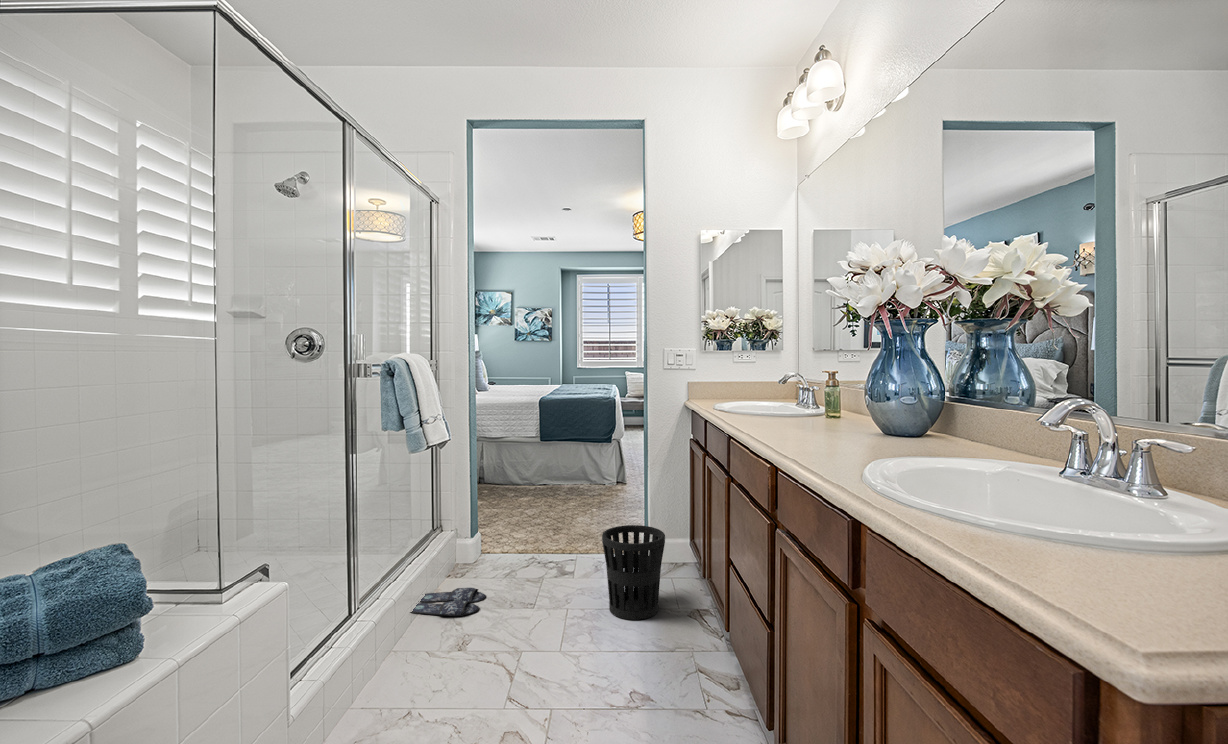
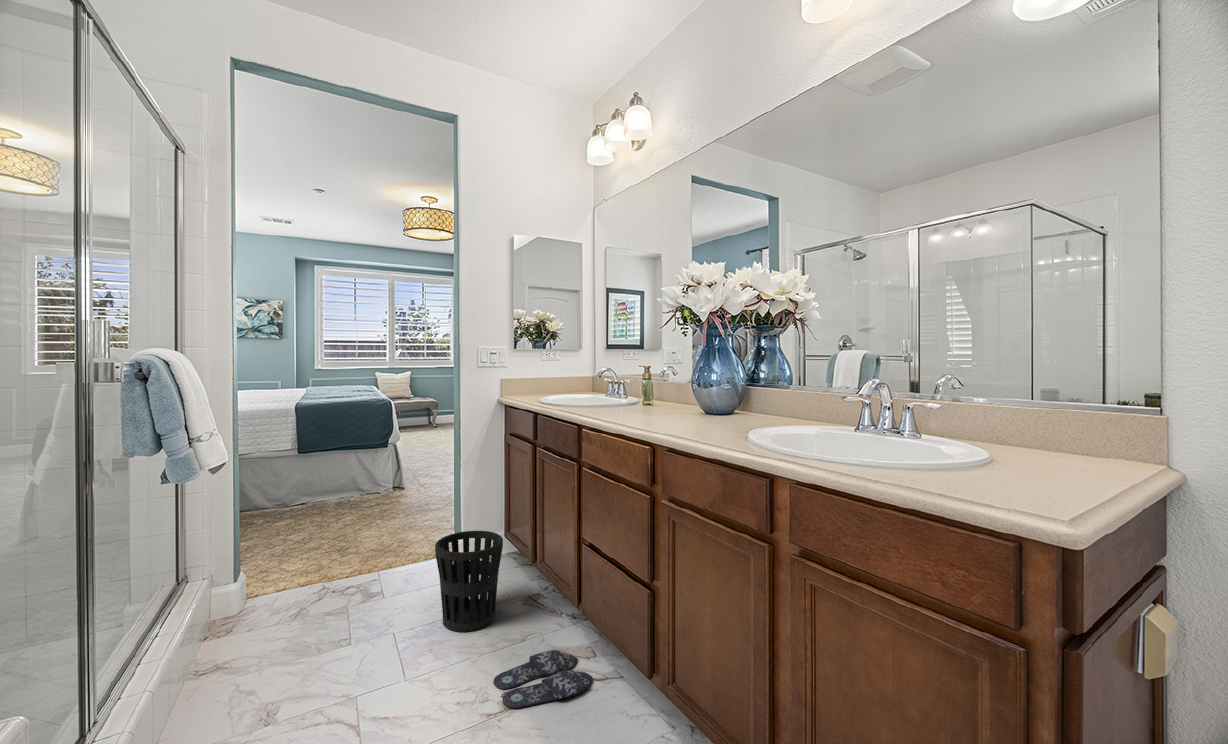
slippers: present [412,587,486,616] -> present [494,650,591,708]

